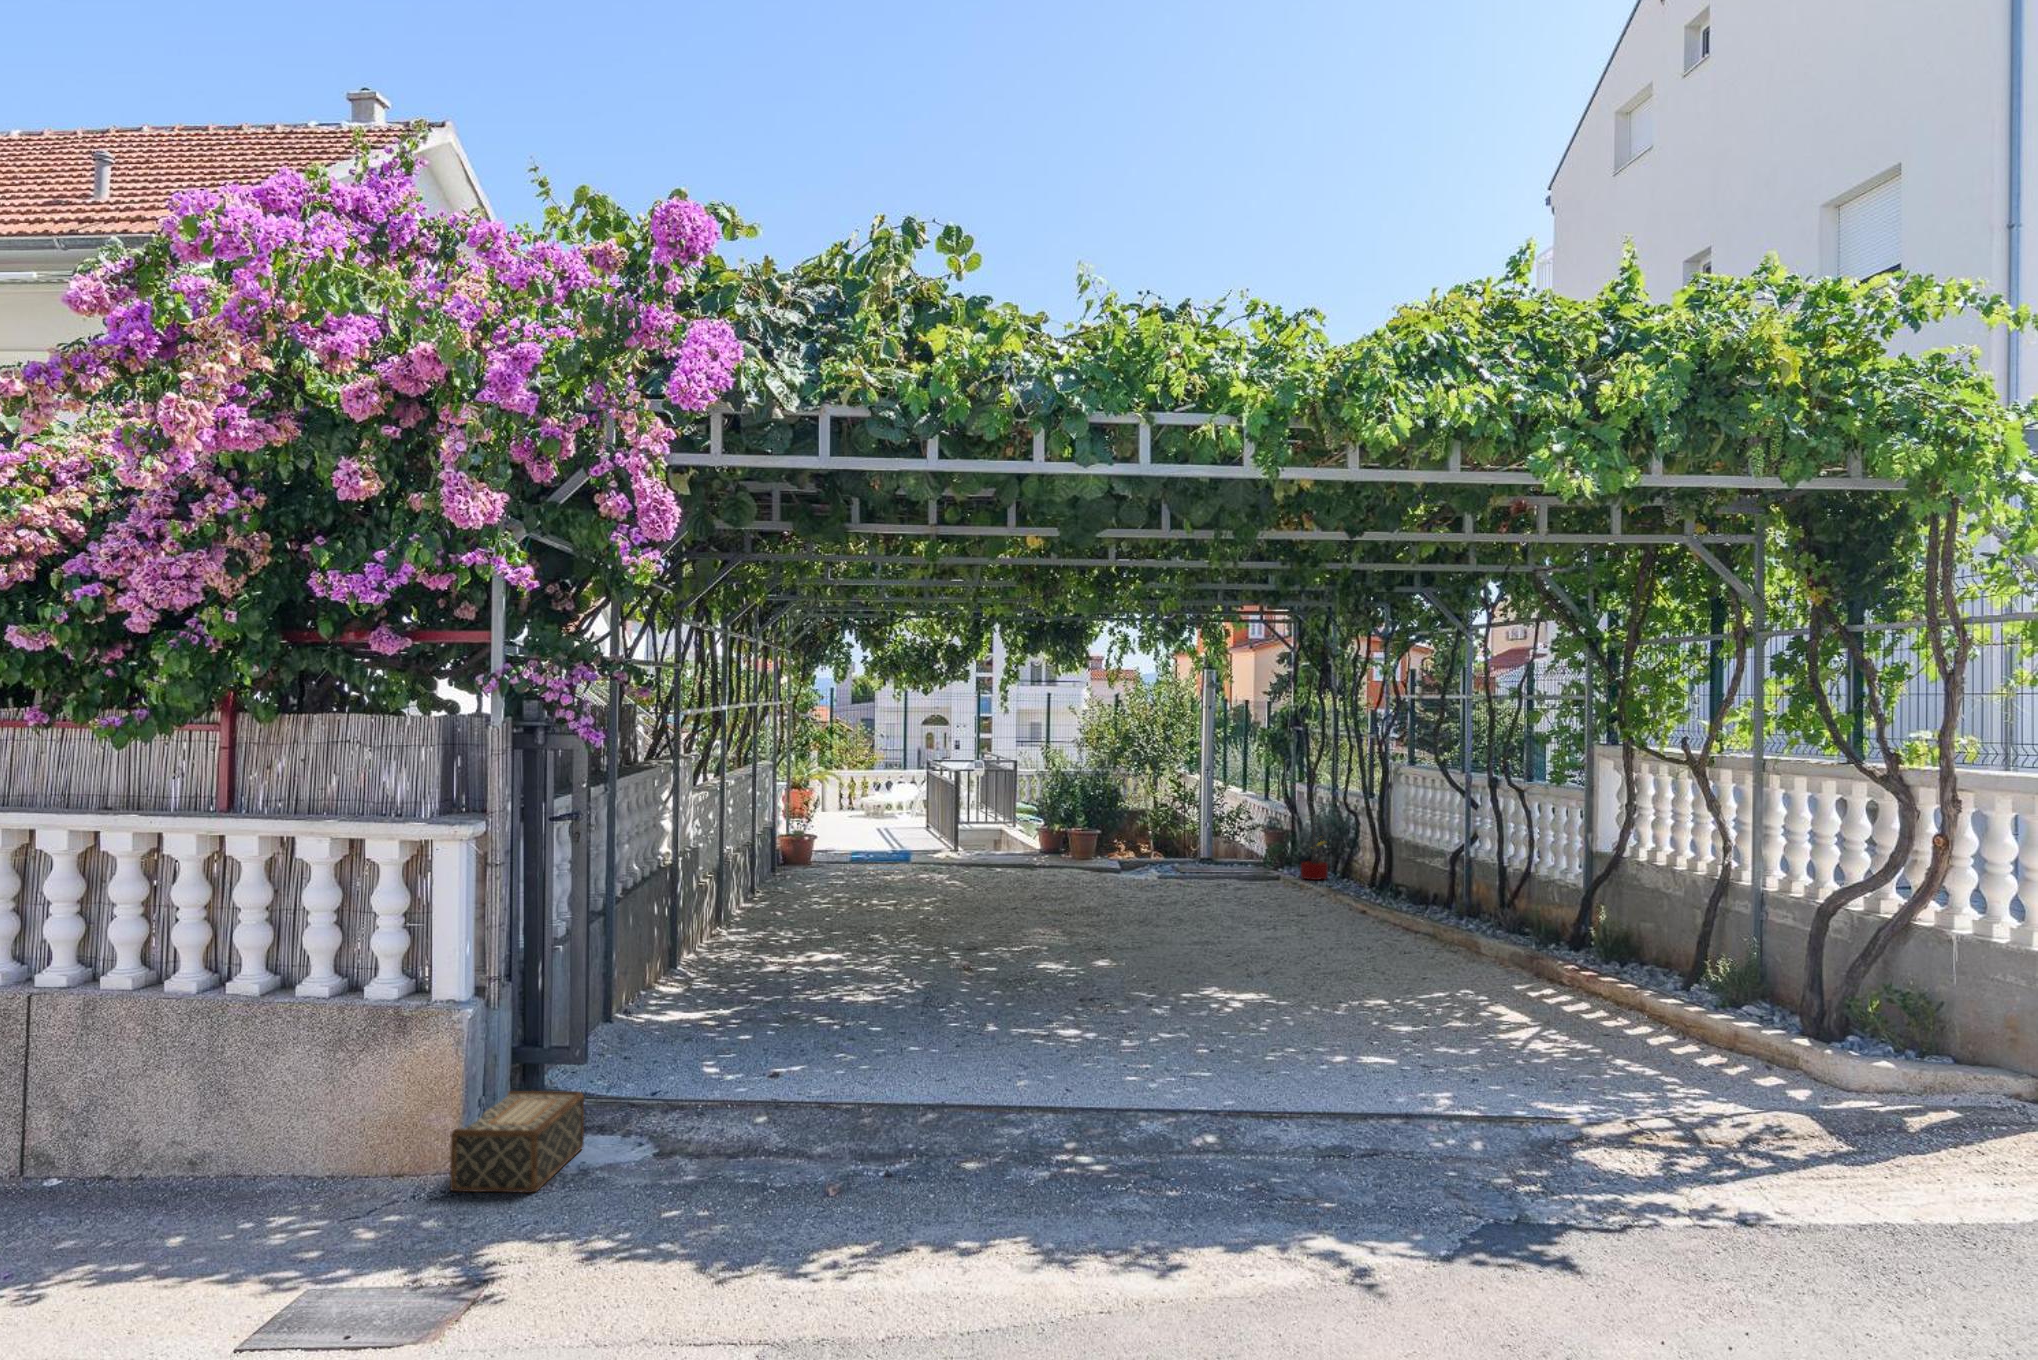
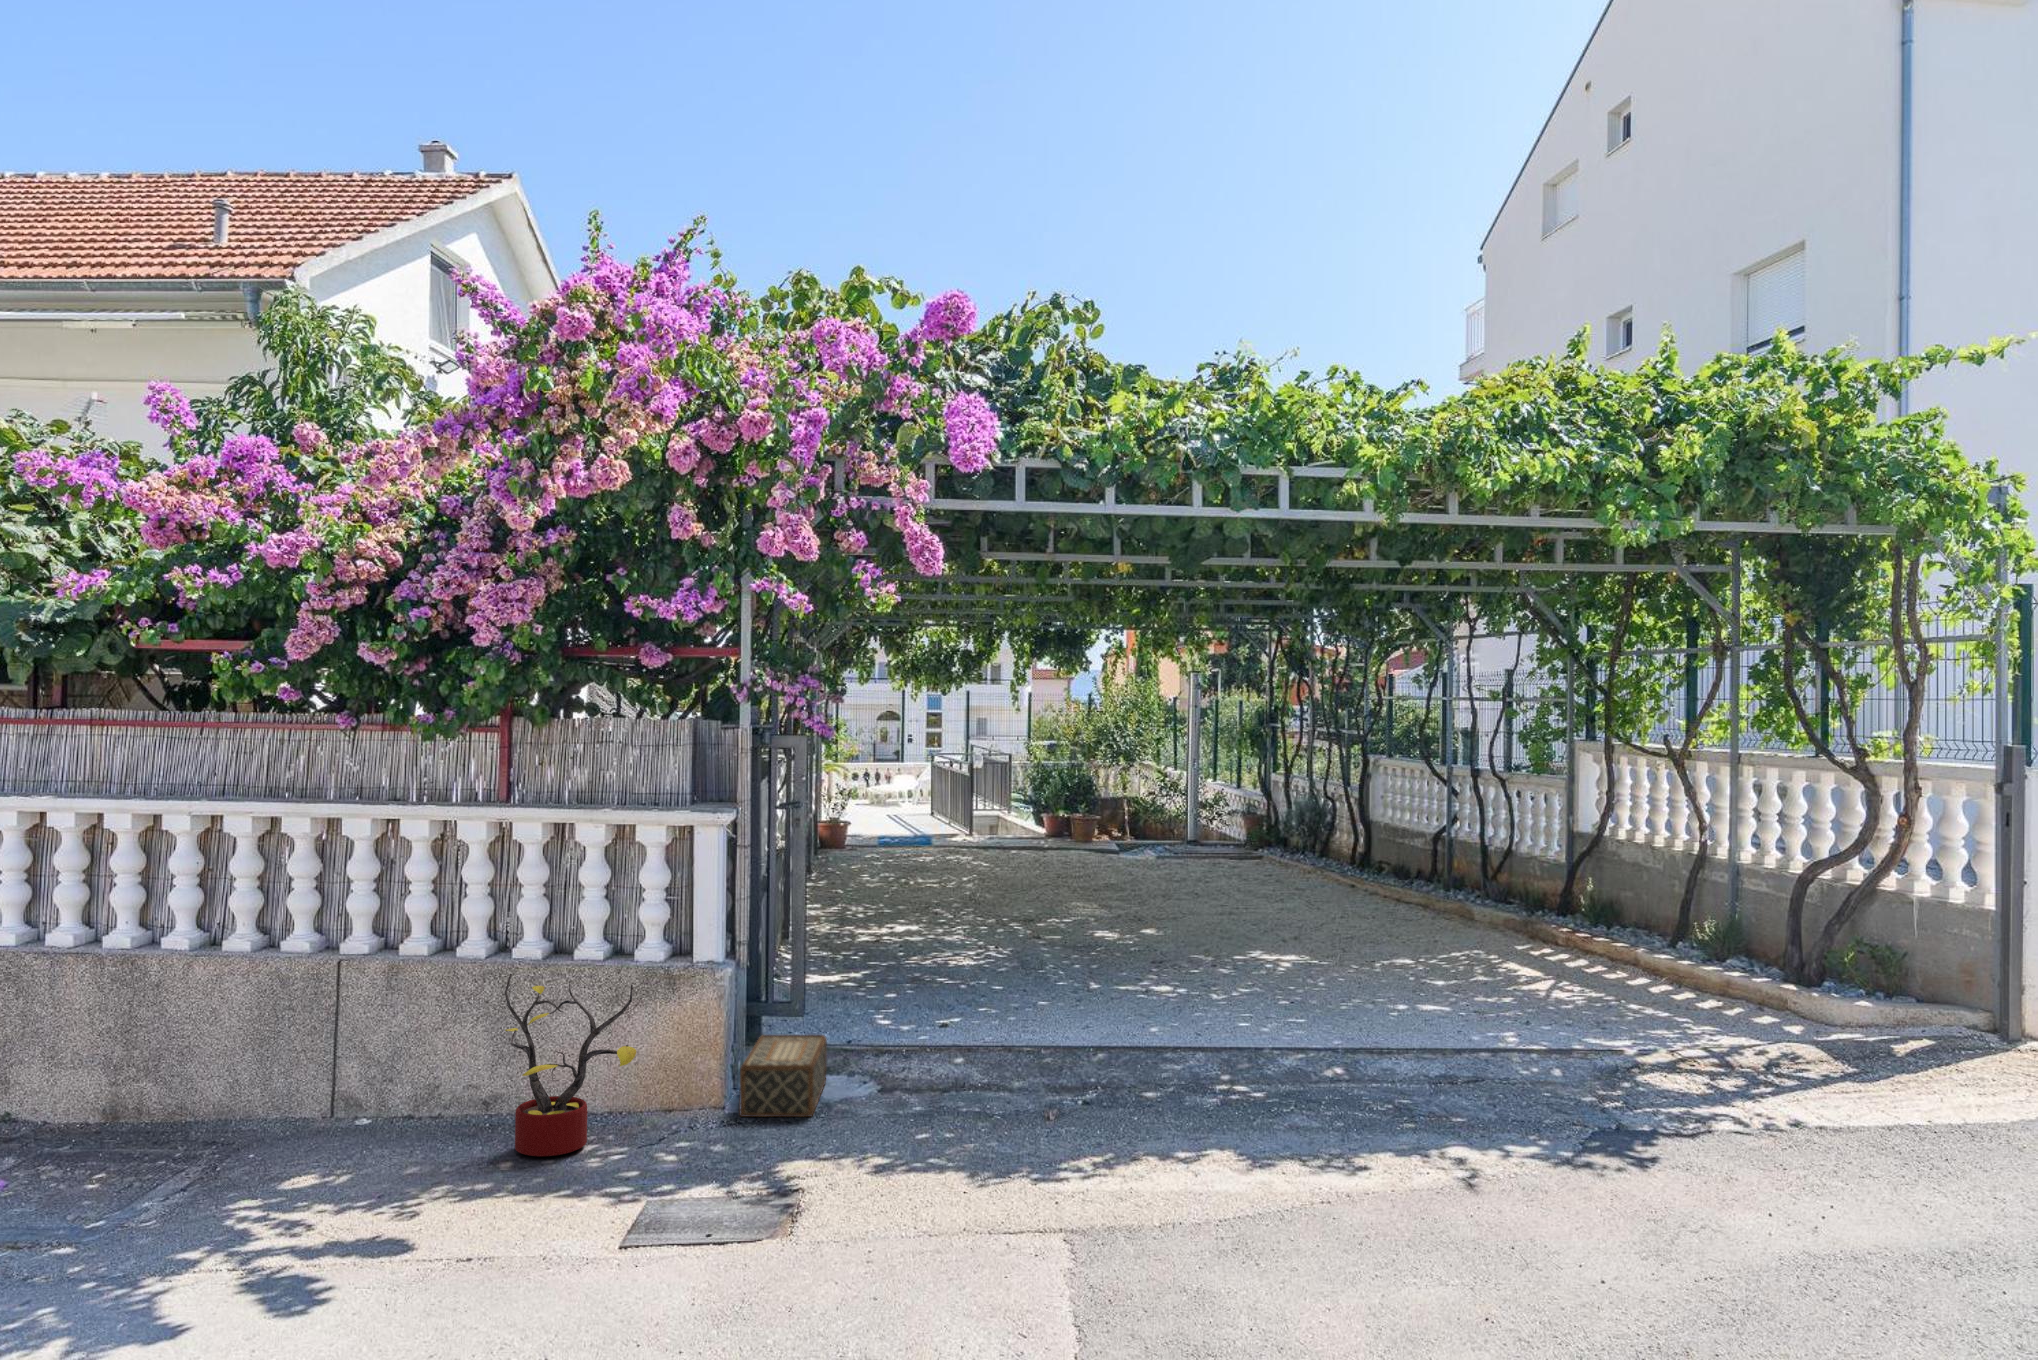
decorative plant: present [1301,823,1331,880] -> present [505,974,636,1156]

